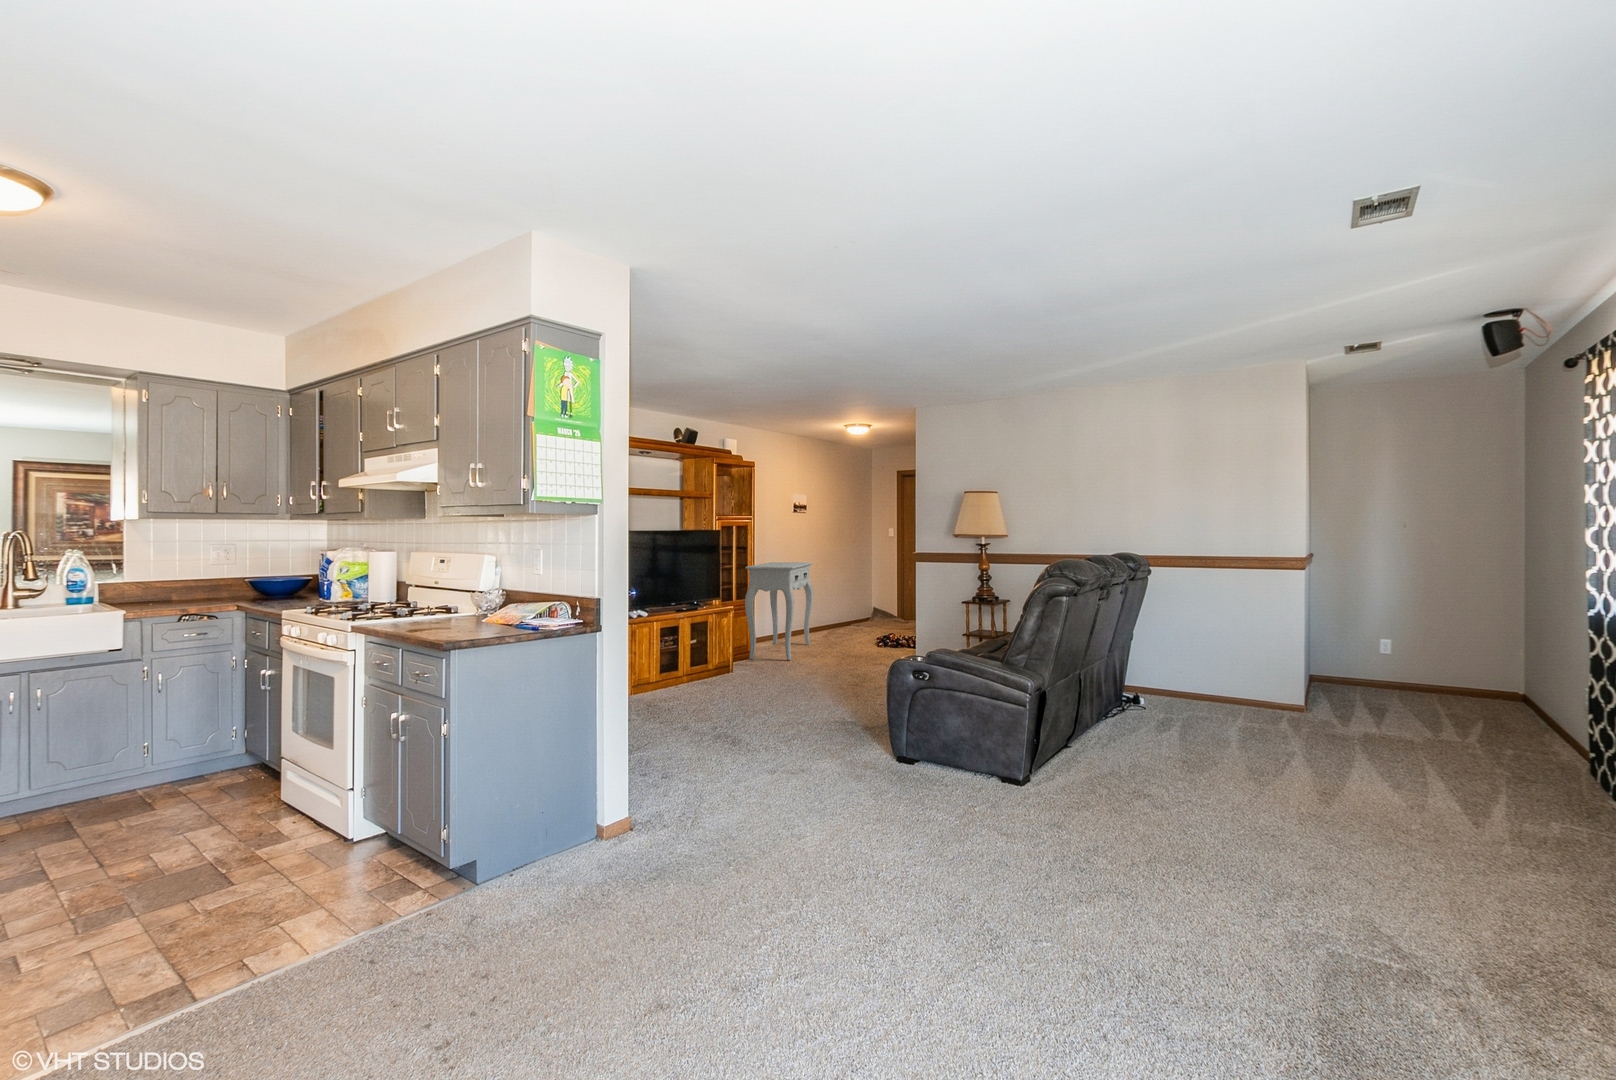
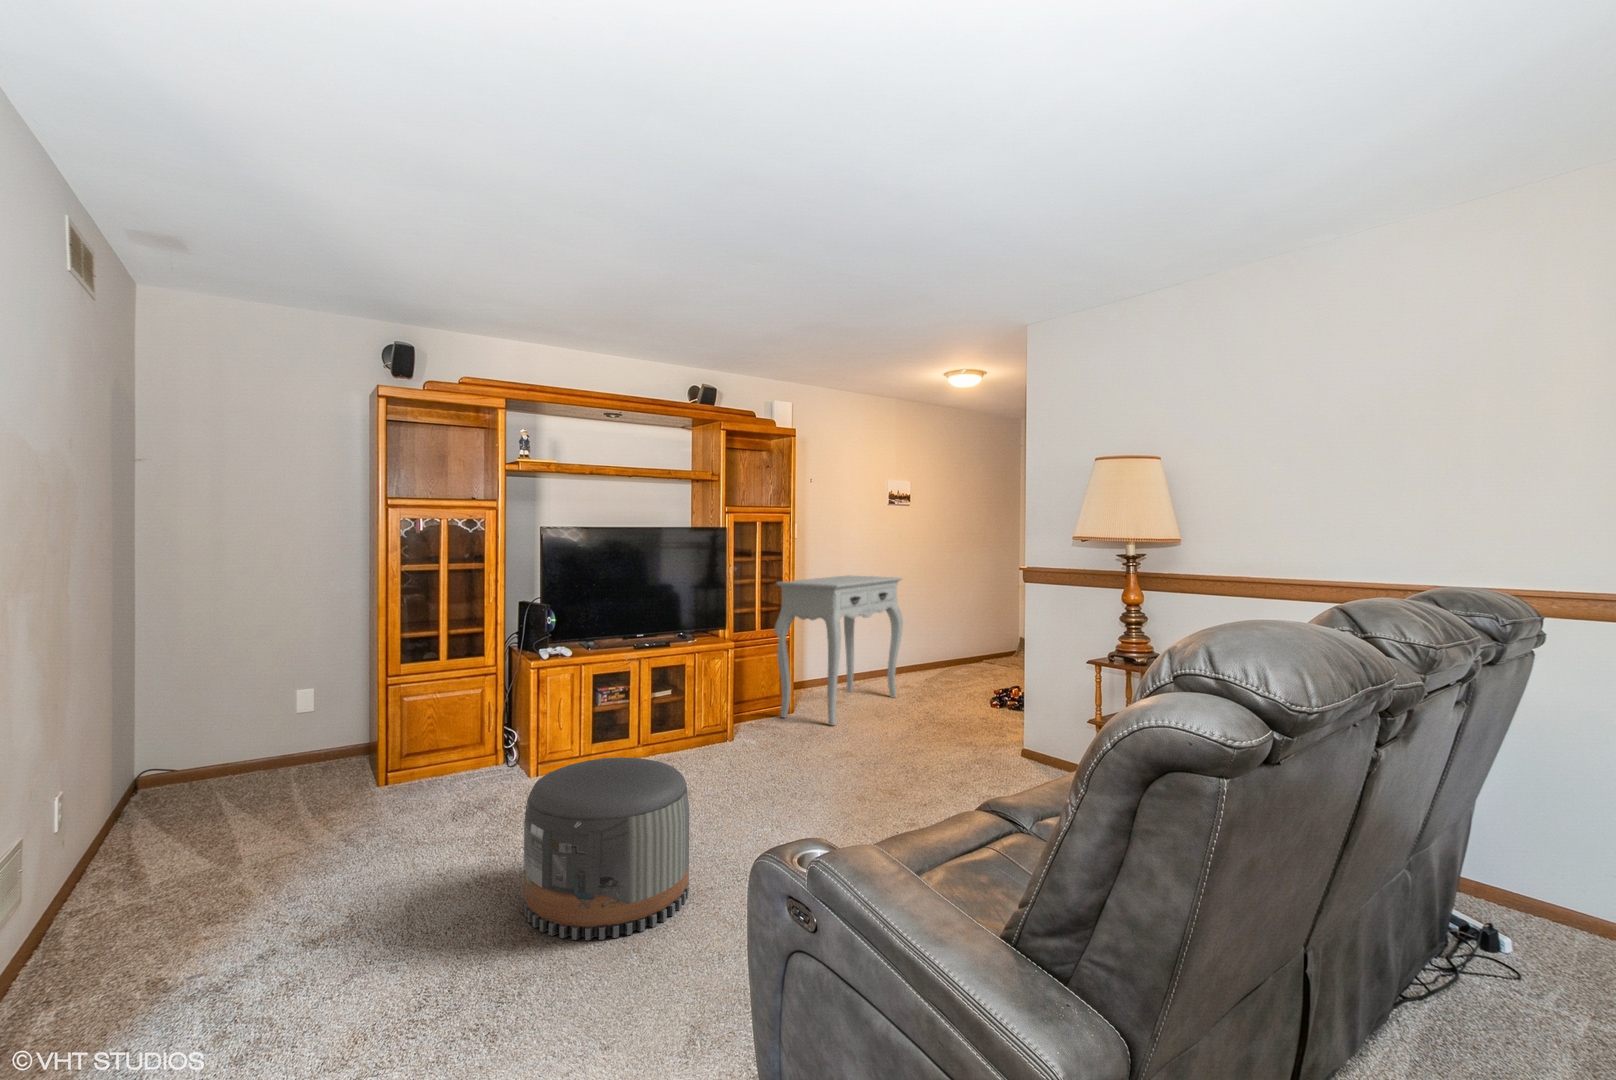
pouf: none [731,658,814,738] -> present [524,757,689,940]

